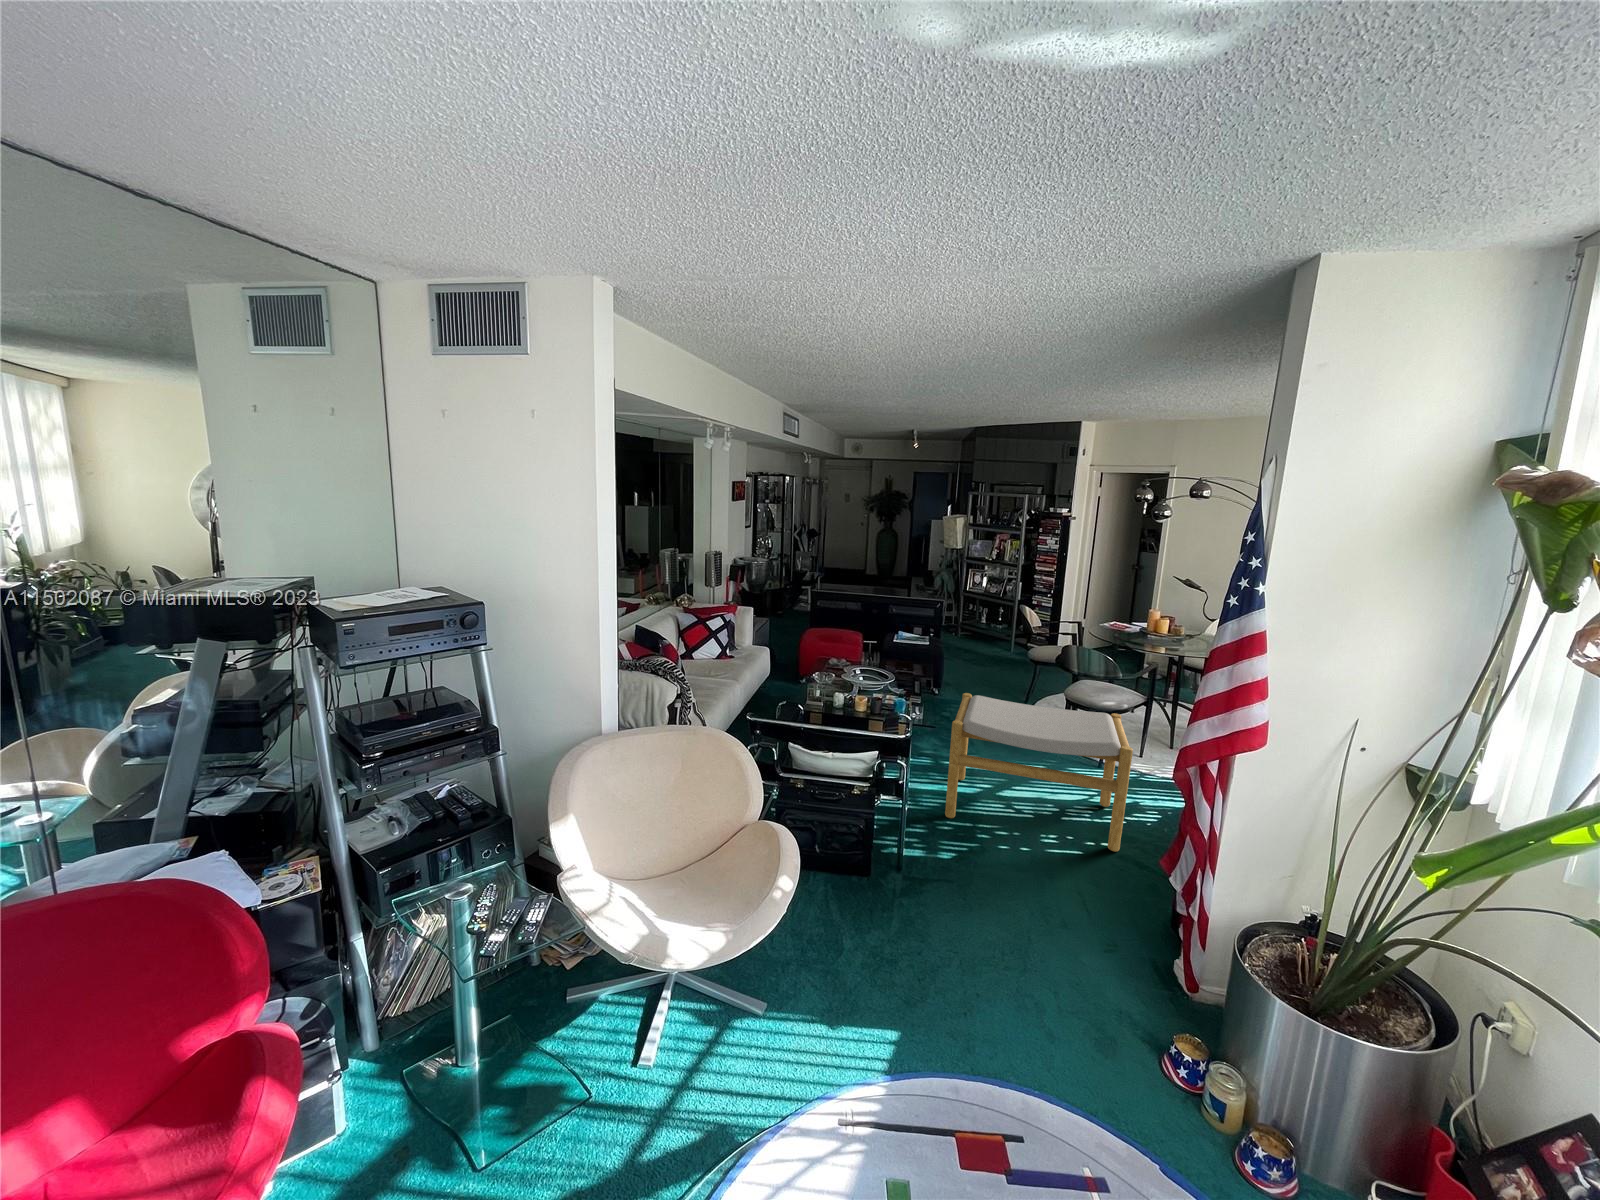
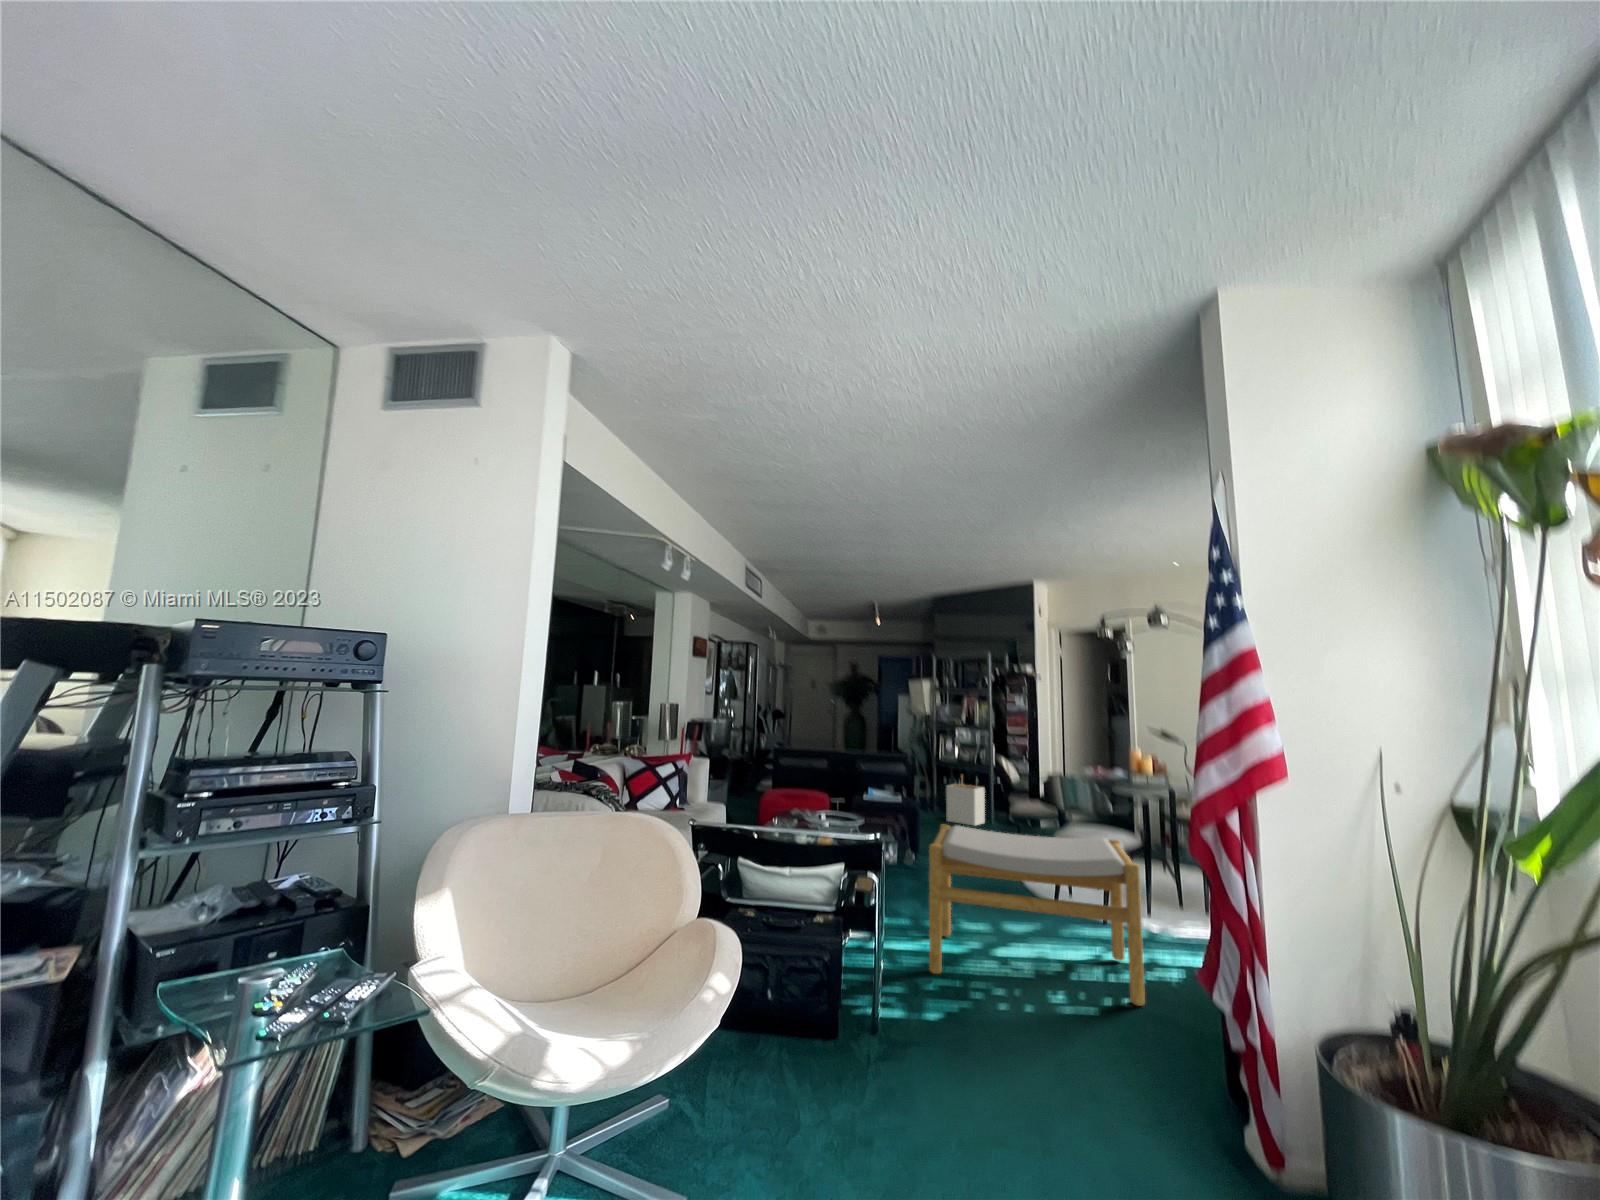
storage bin: none [969,606,1007,652] -> present [946,776,985,826]

